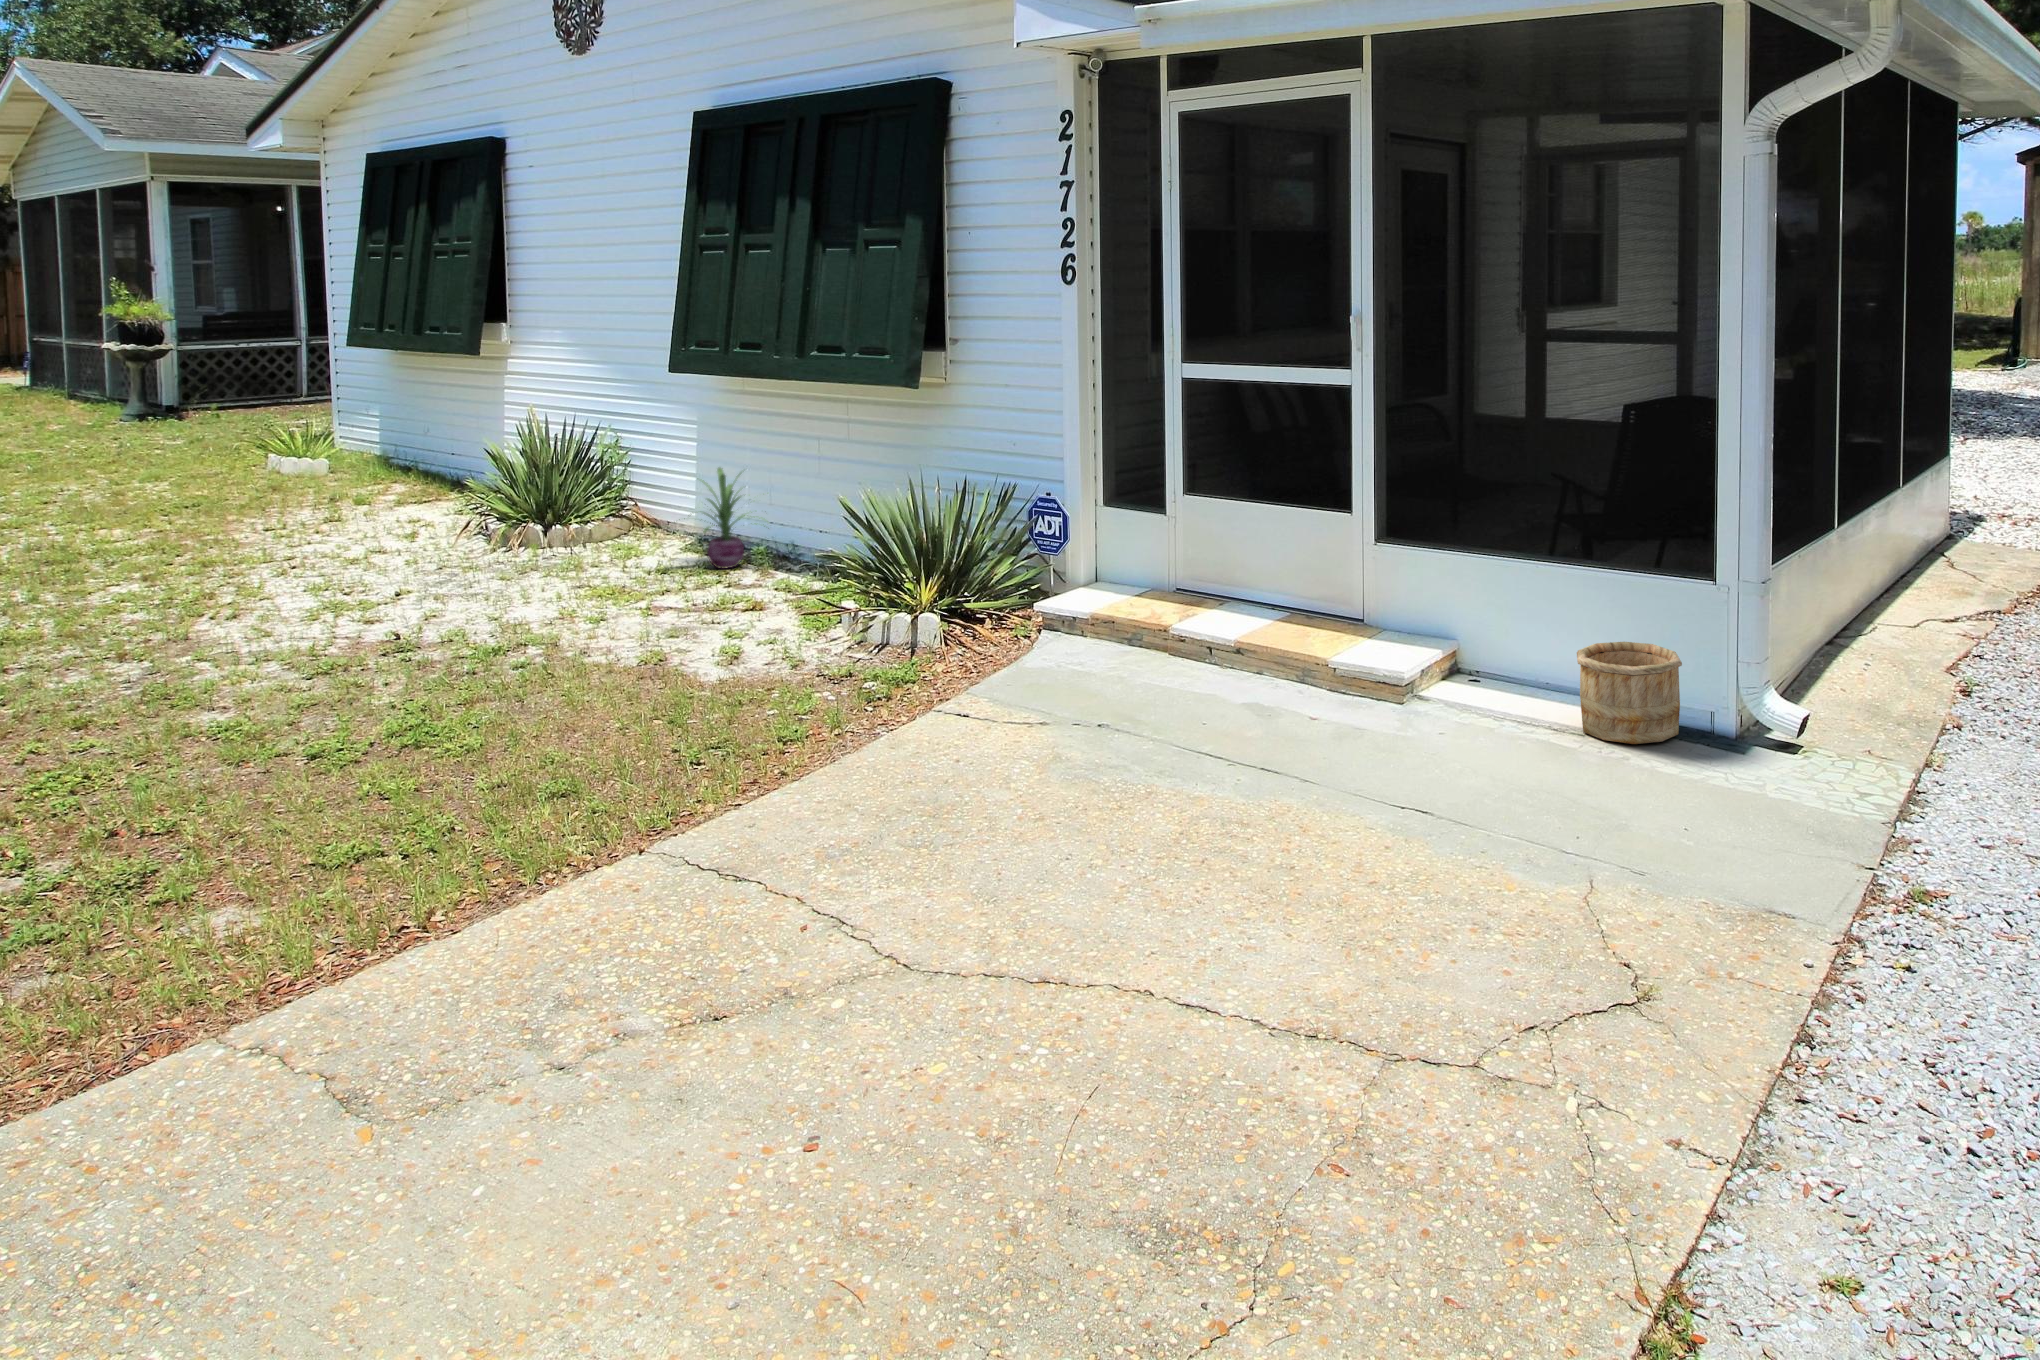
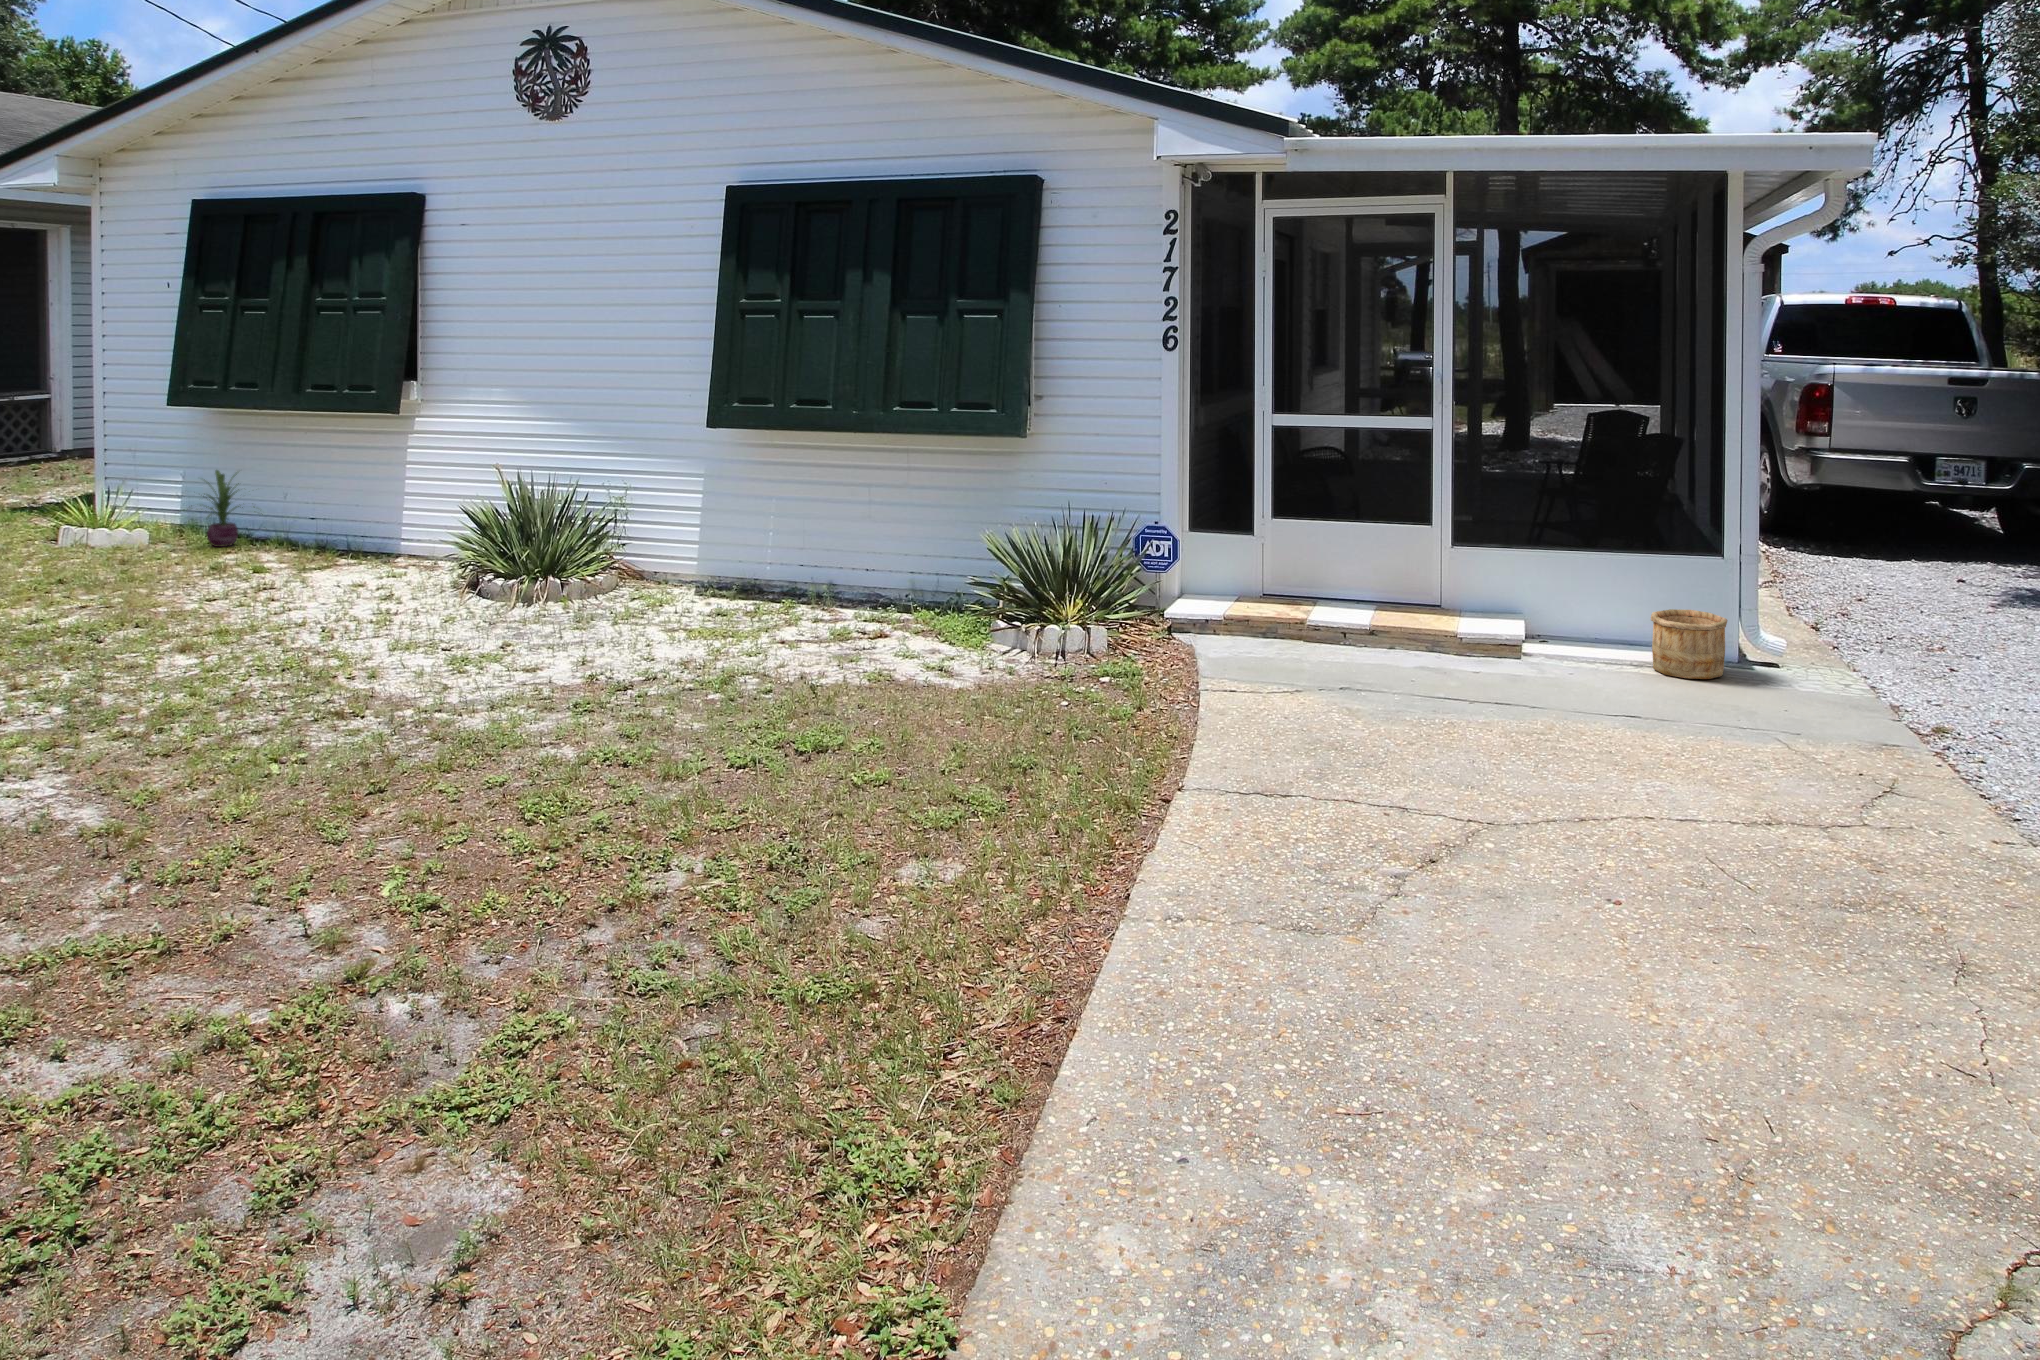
decorative plant: present [679,468,769,569] -> present [204,470,255,547]

